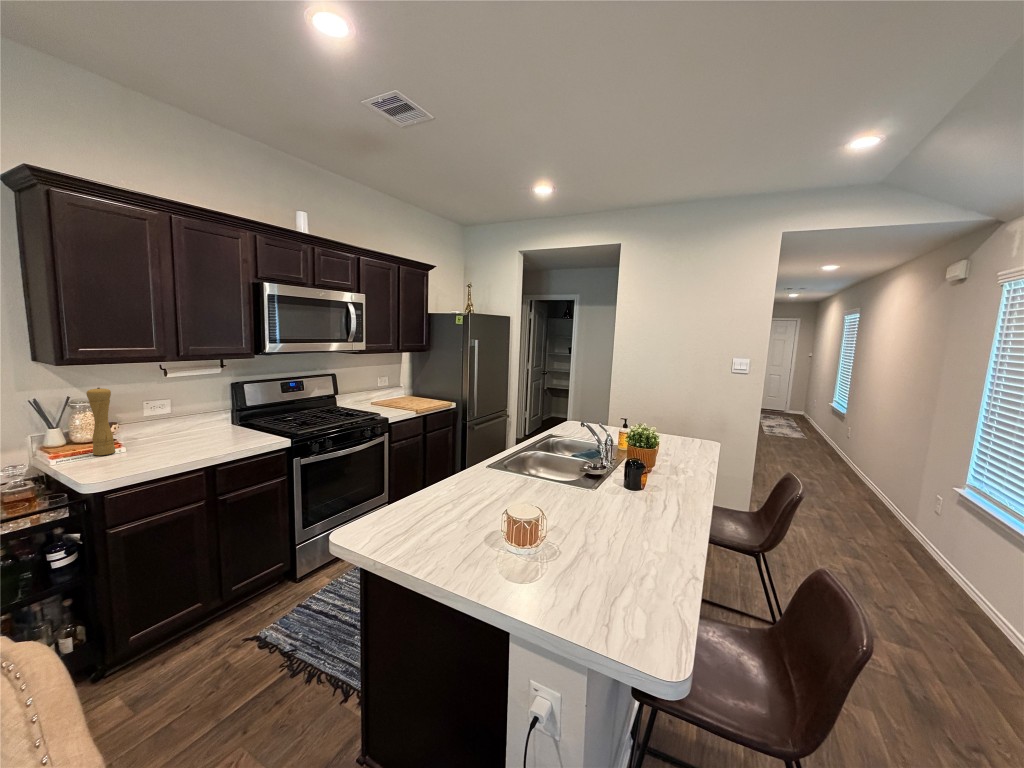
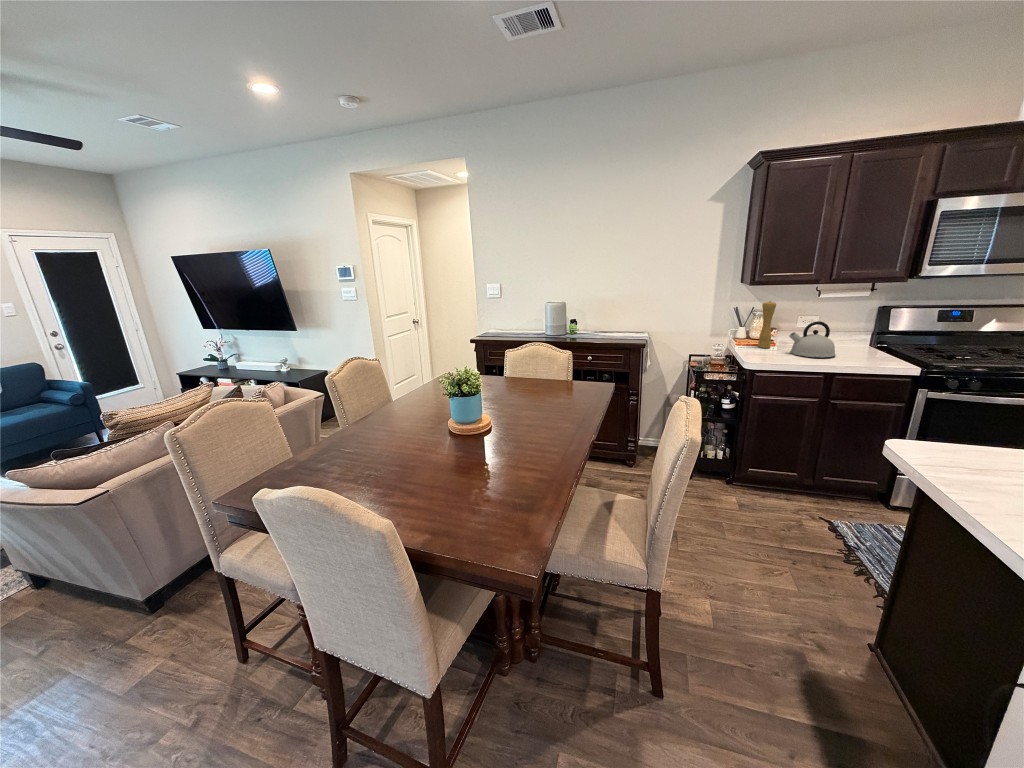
kettle: none [144,408,210,455] -> present [789,321,836,357]

